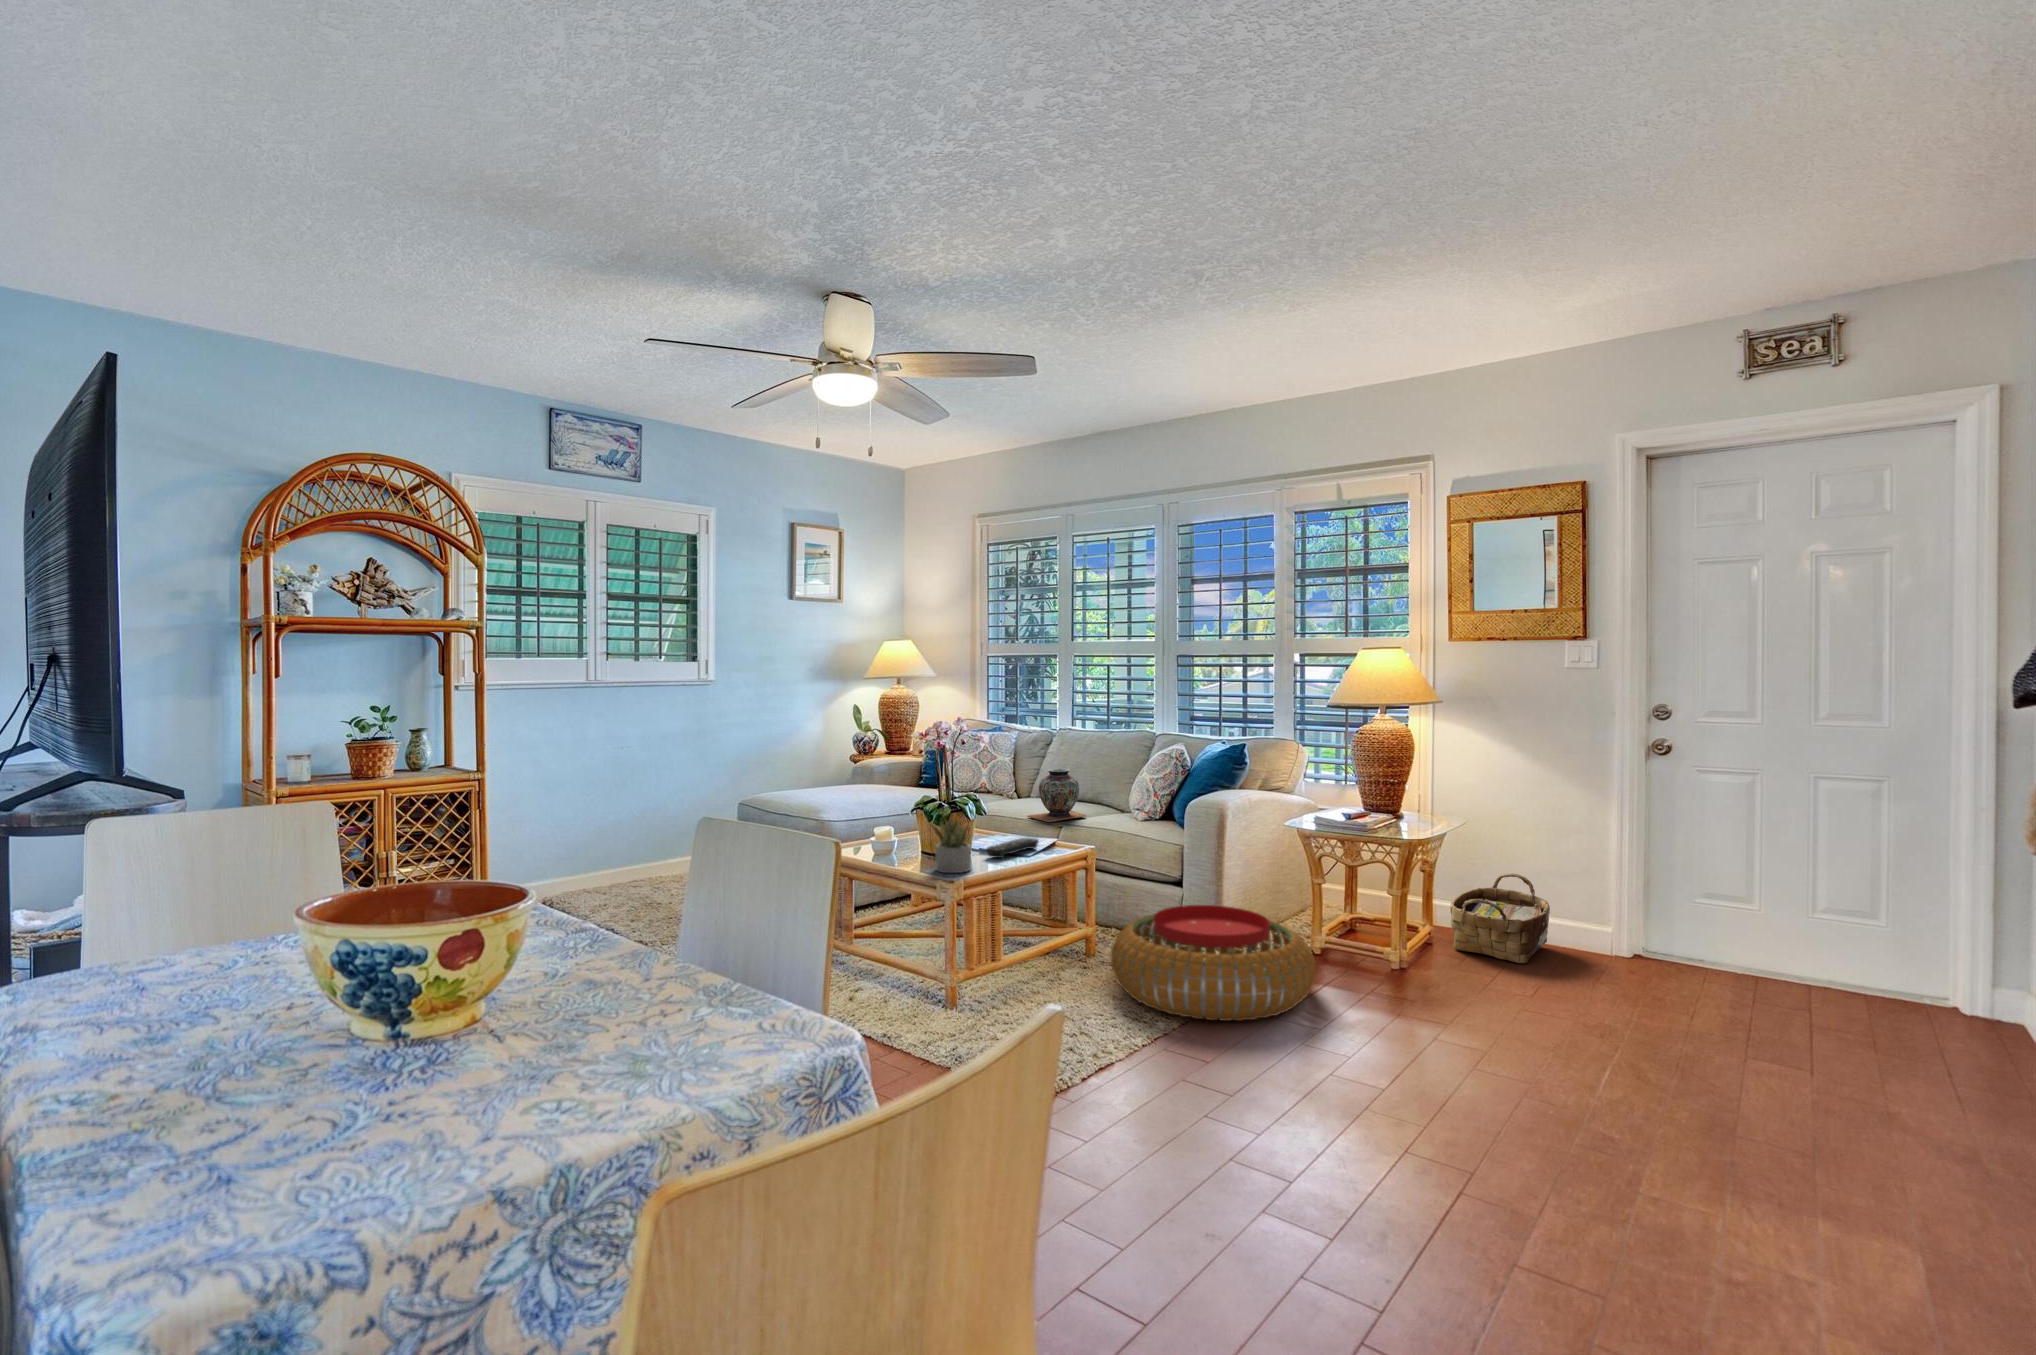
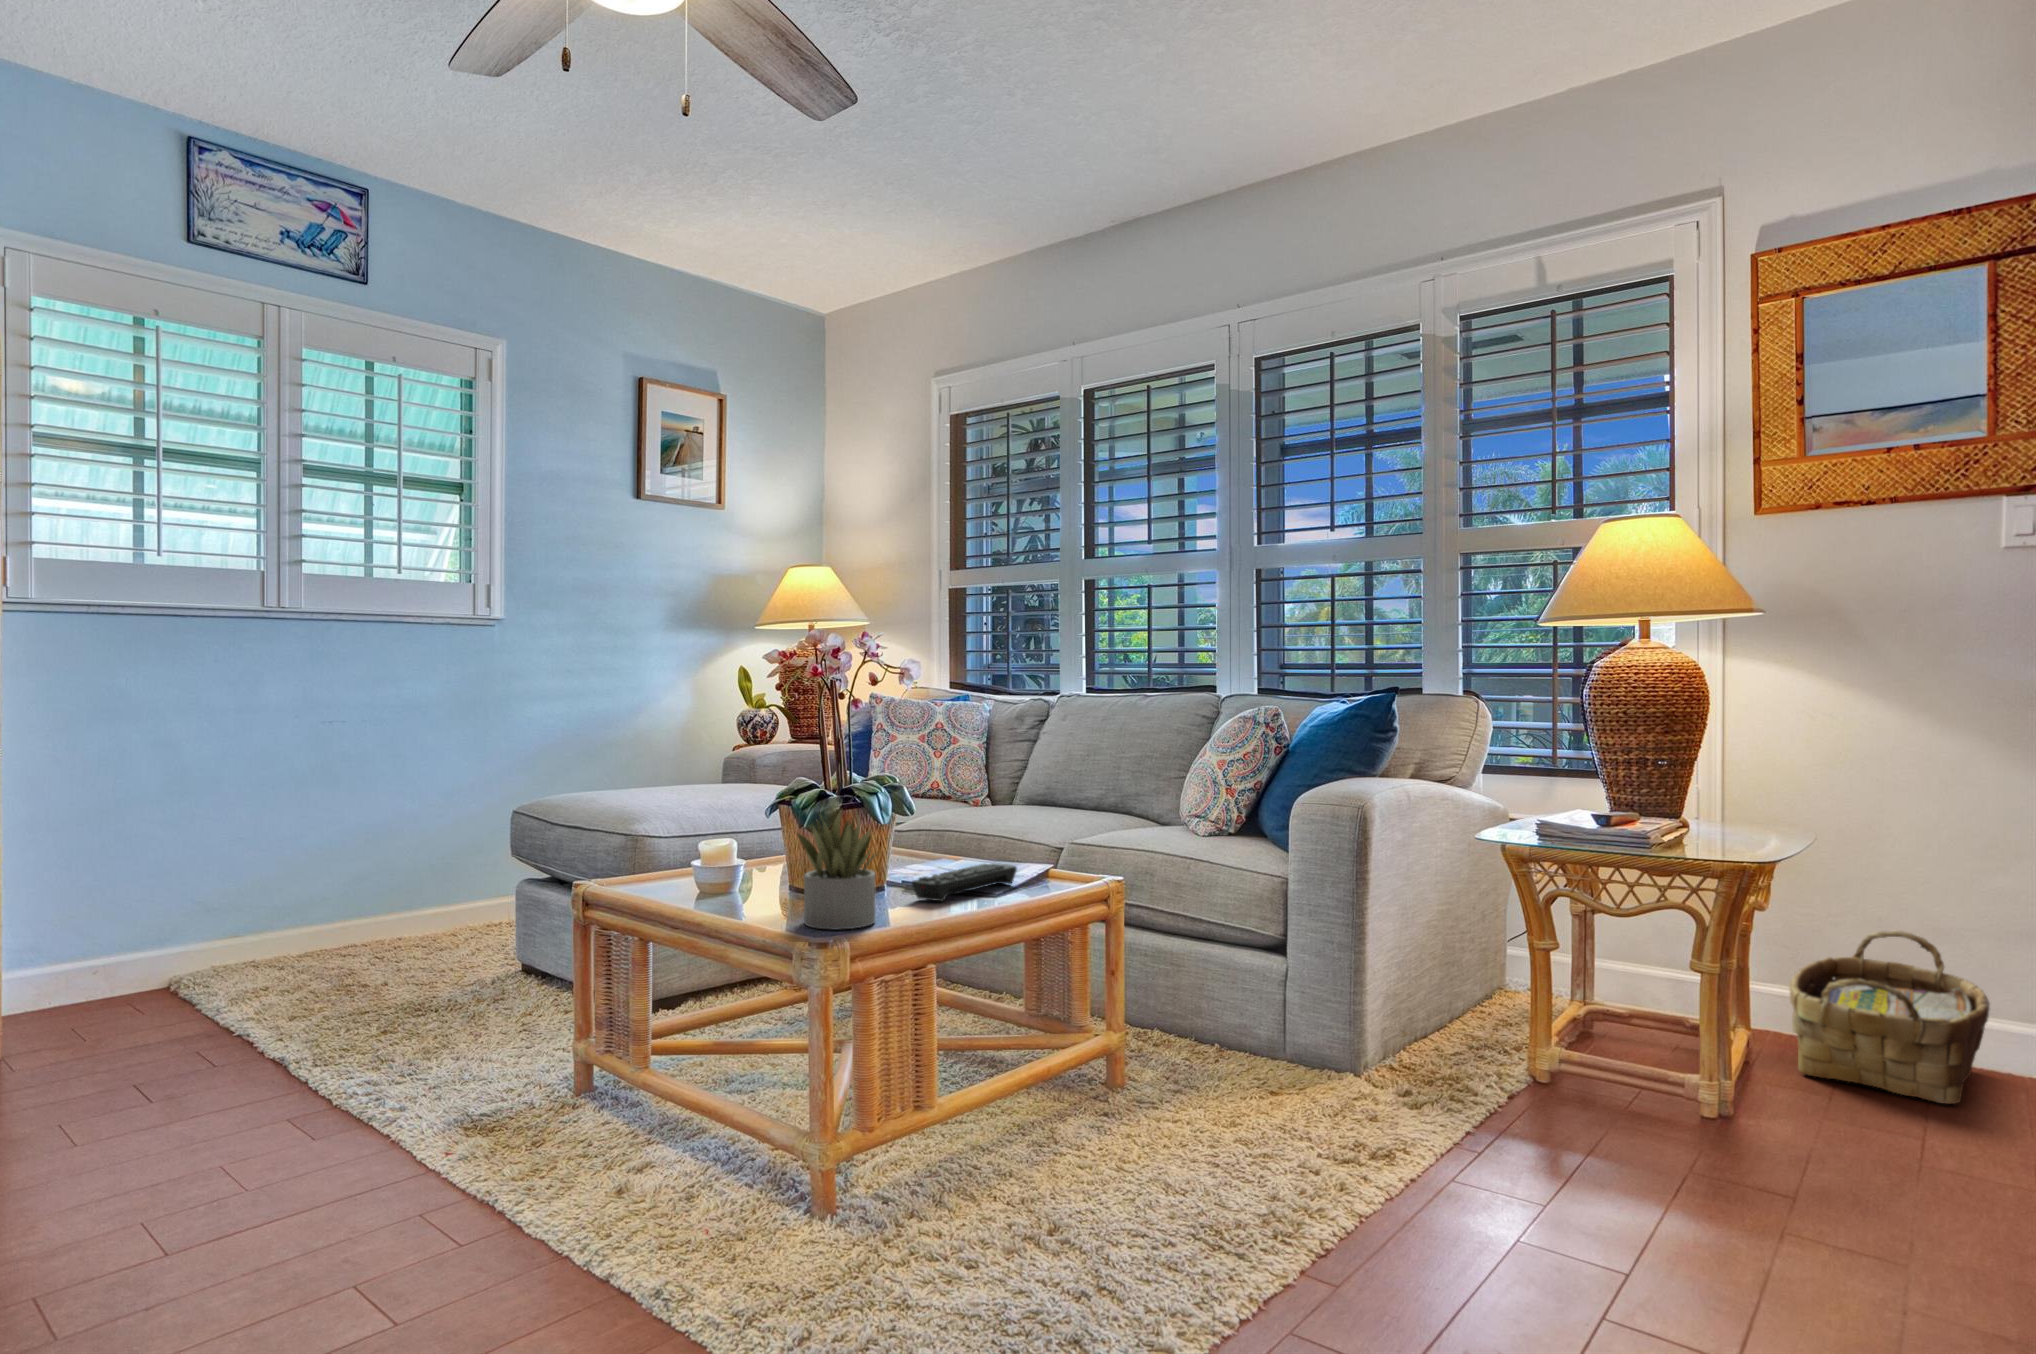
decorative vase: present [1028,768,1086,822] -> none [1002,748,1108,841]
pouf: present [1111,905,1315,1021] -> none [1158,992,1584,1248]

